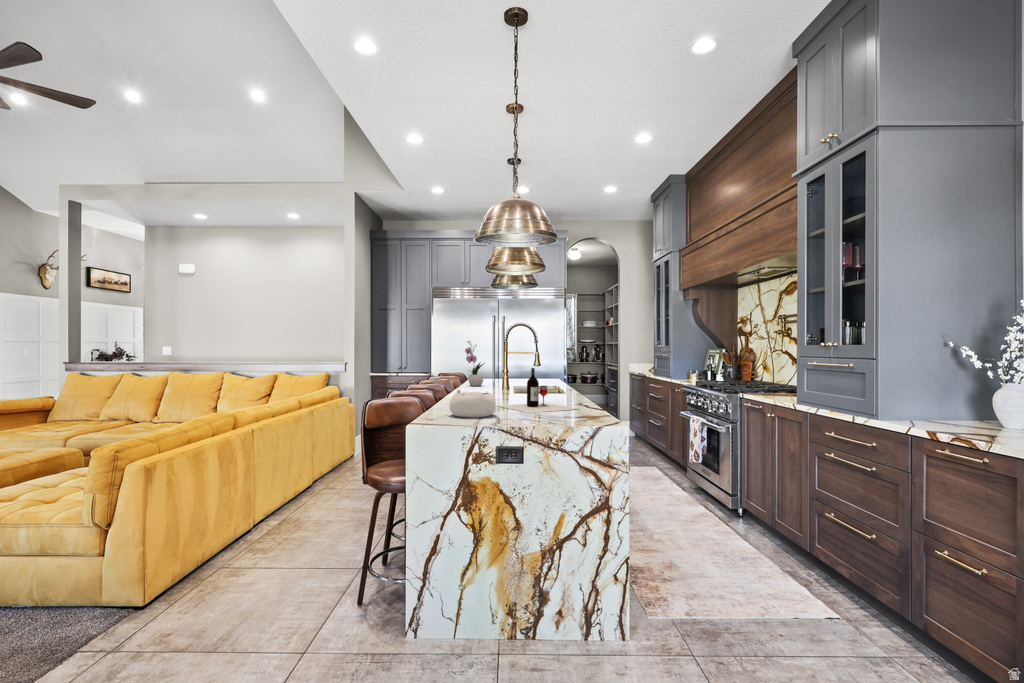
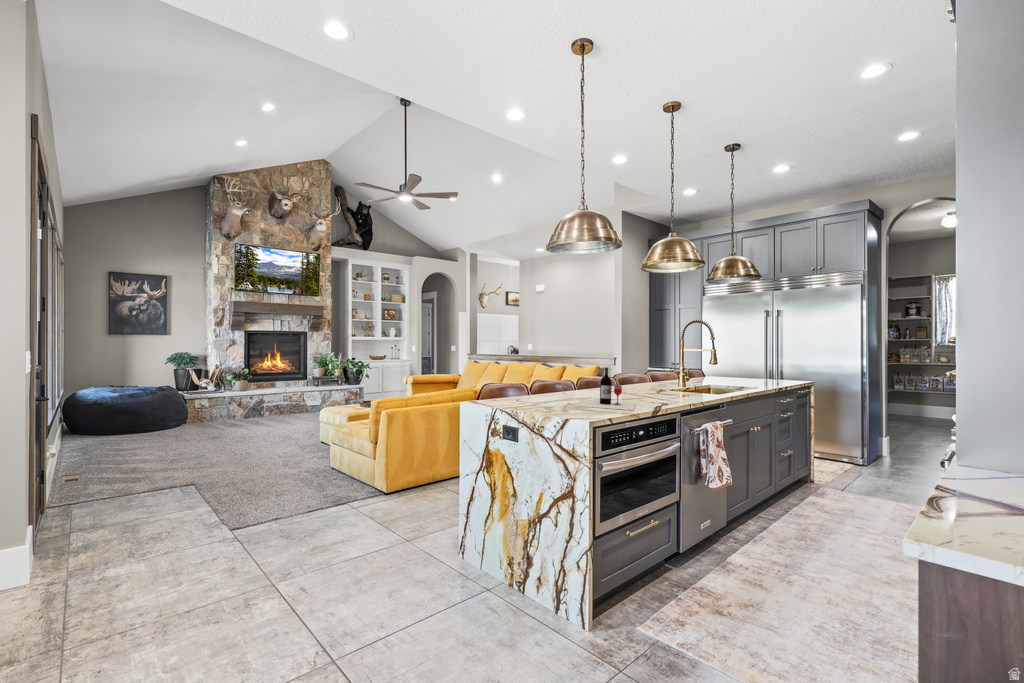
flower arrangement: present [465,341,483,386] -> none [661,345,680,390]
decorative bowl: present [450,389,496,417] -> none [504,378,542,402]

